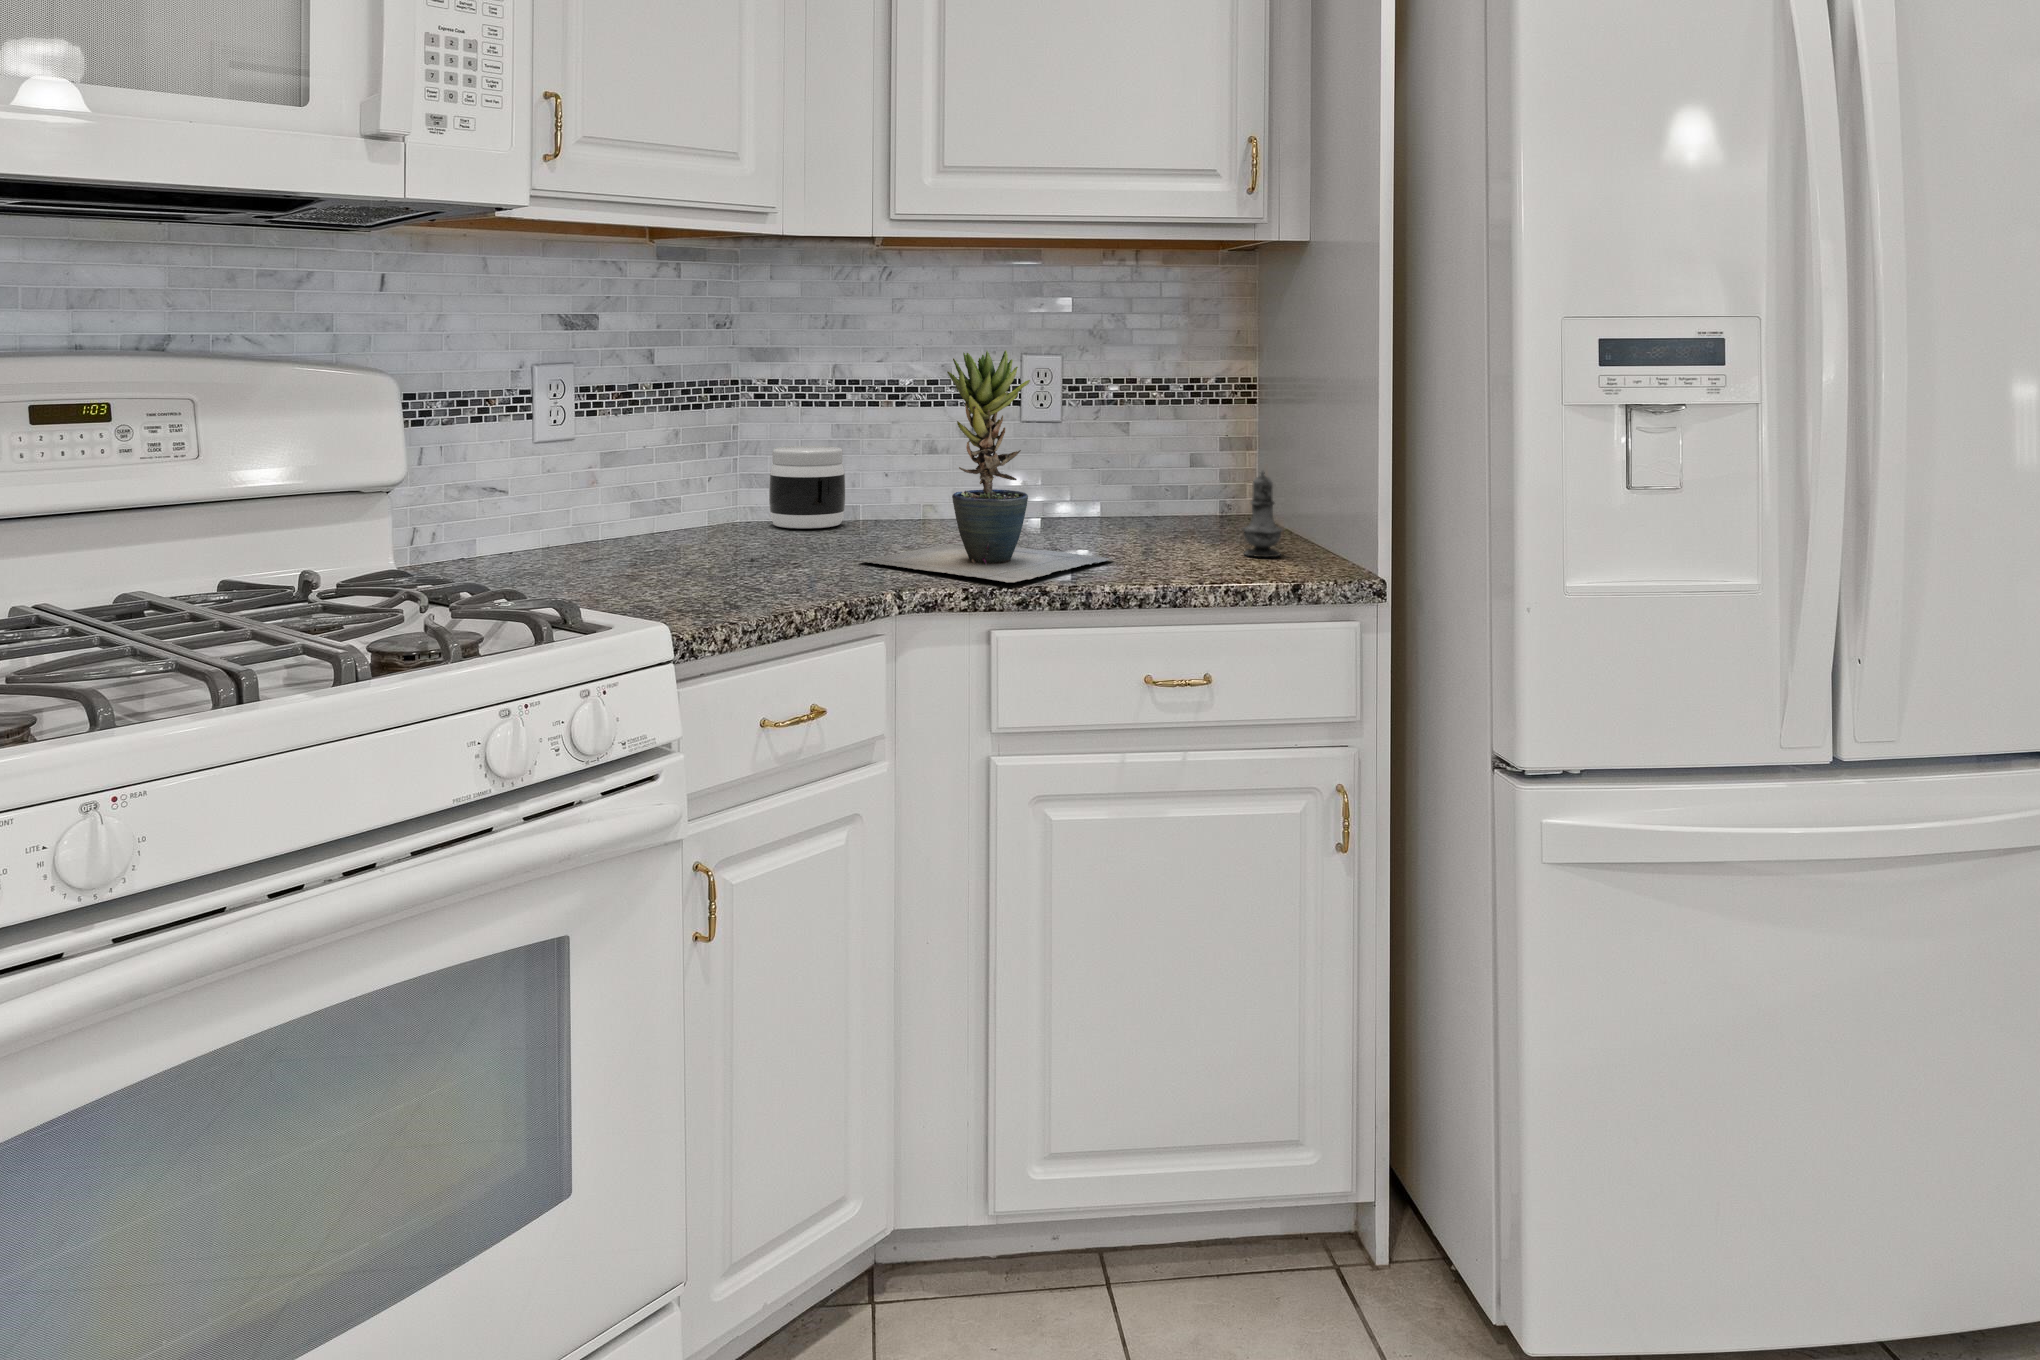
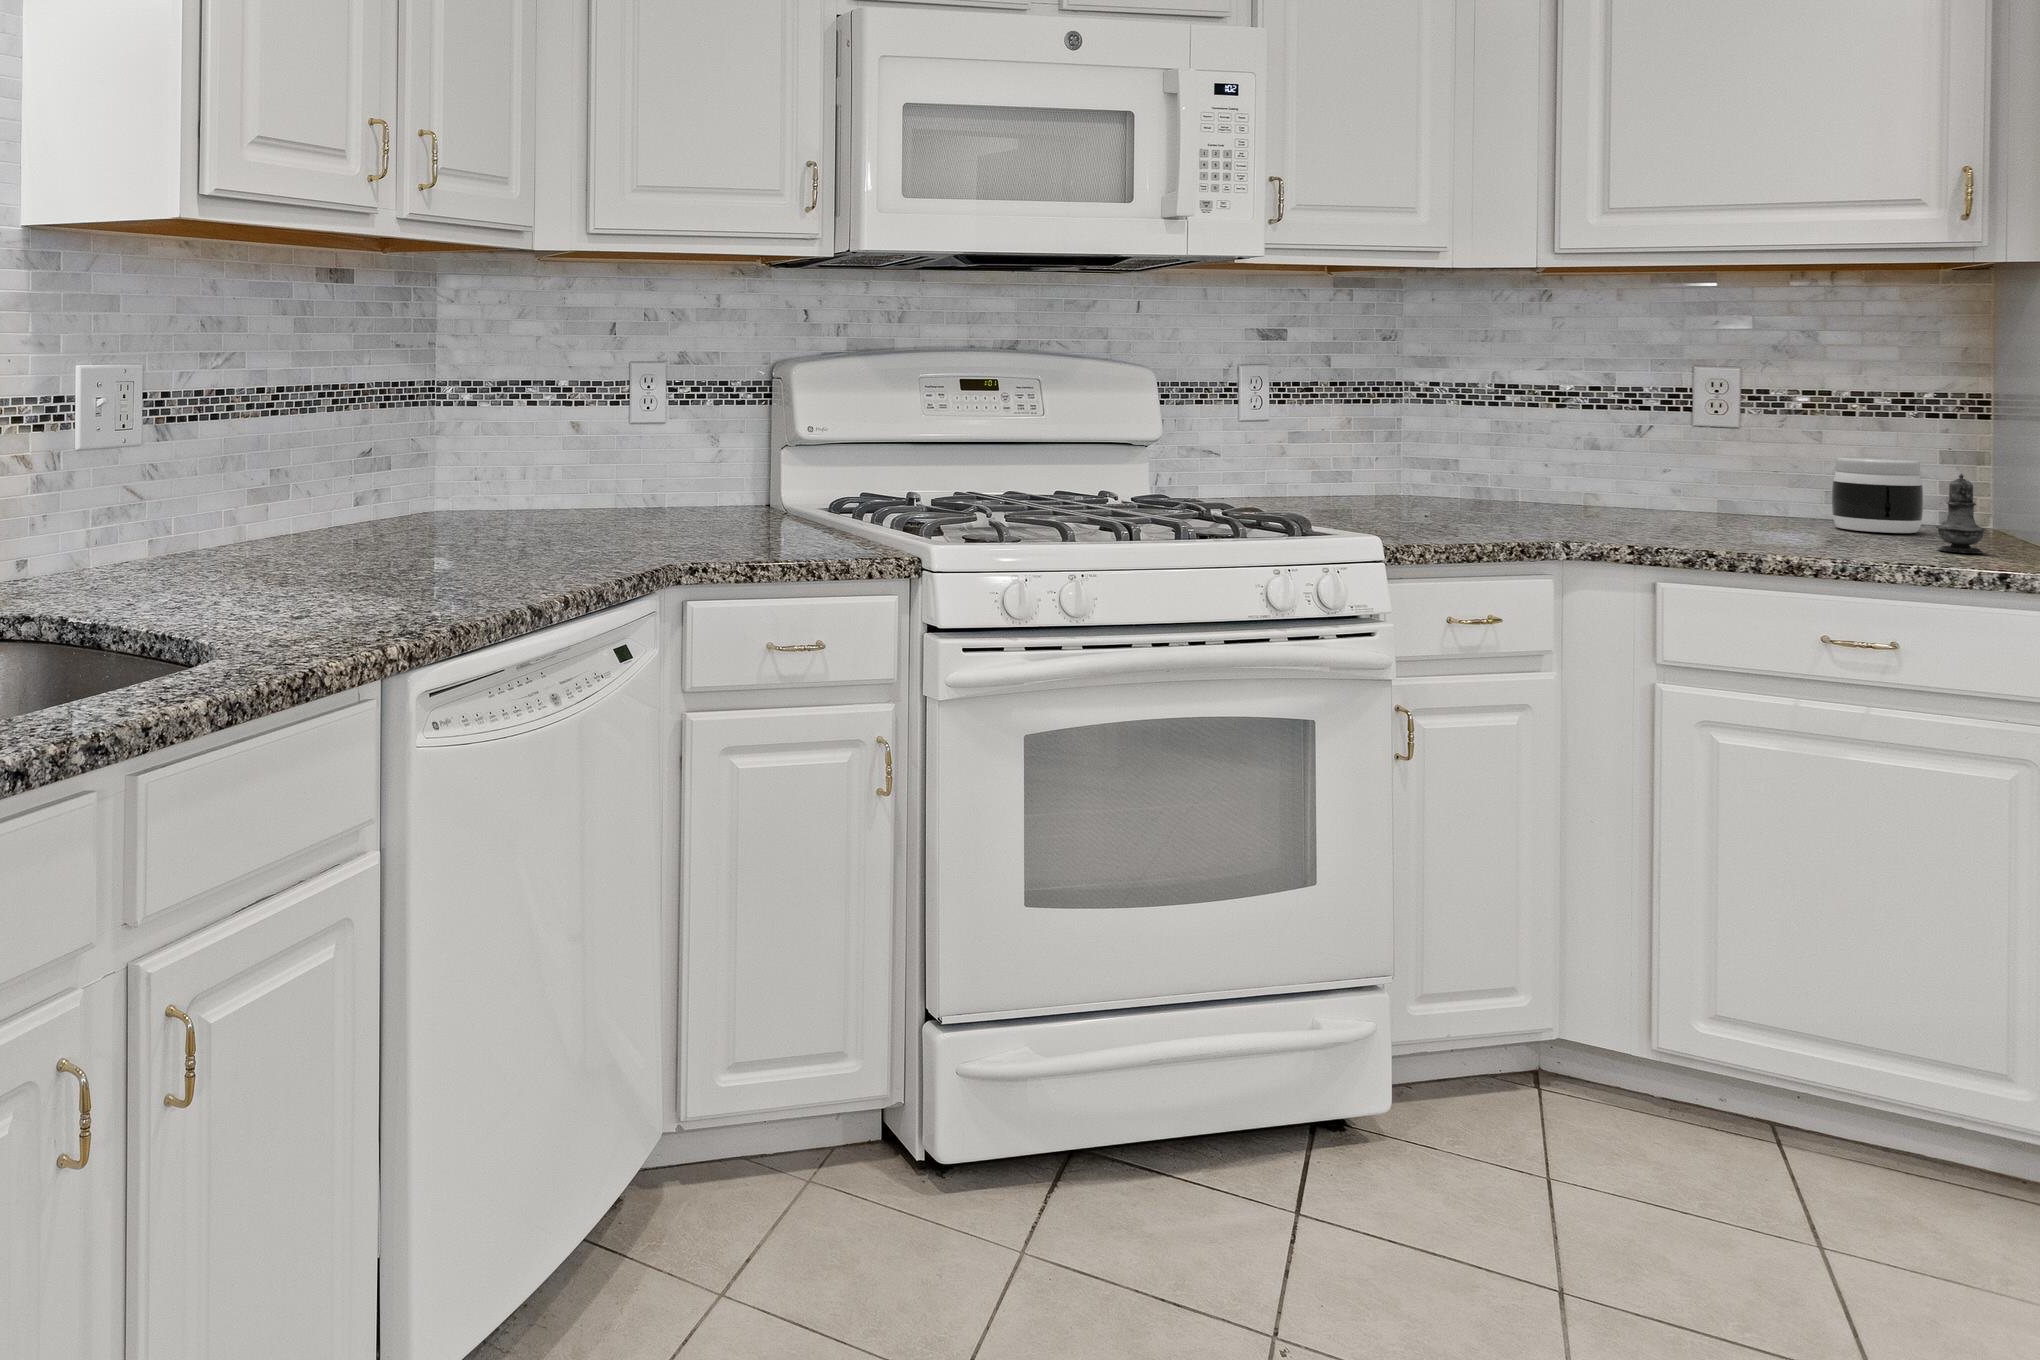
potted plant: present [860,350,1112,582] -> none [1526,360,1785,546]
jar: present [769,446,845,528] -> present [1832,457,1923,533]

